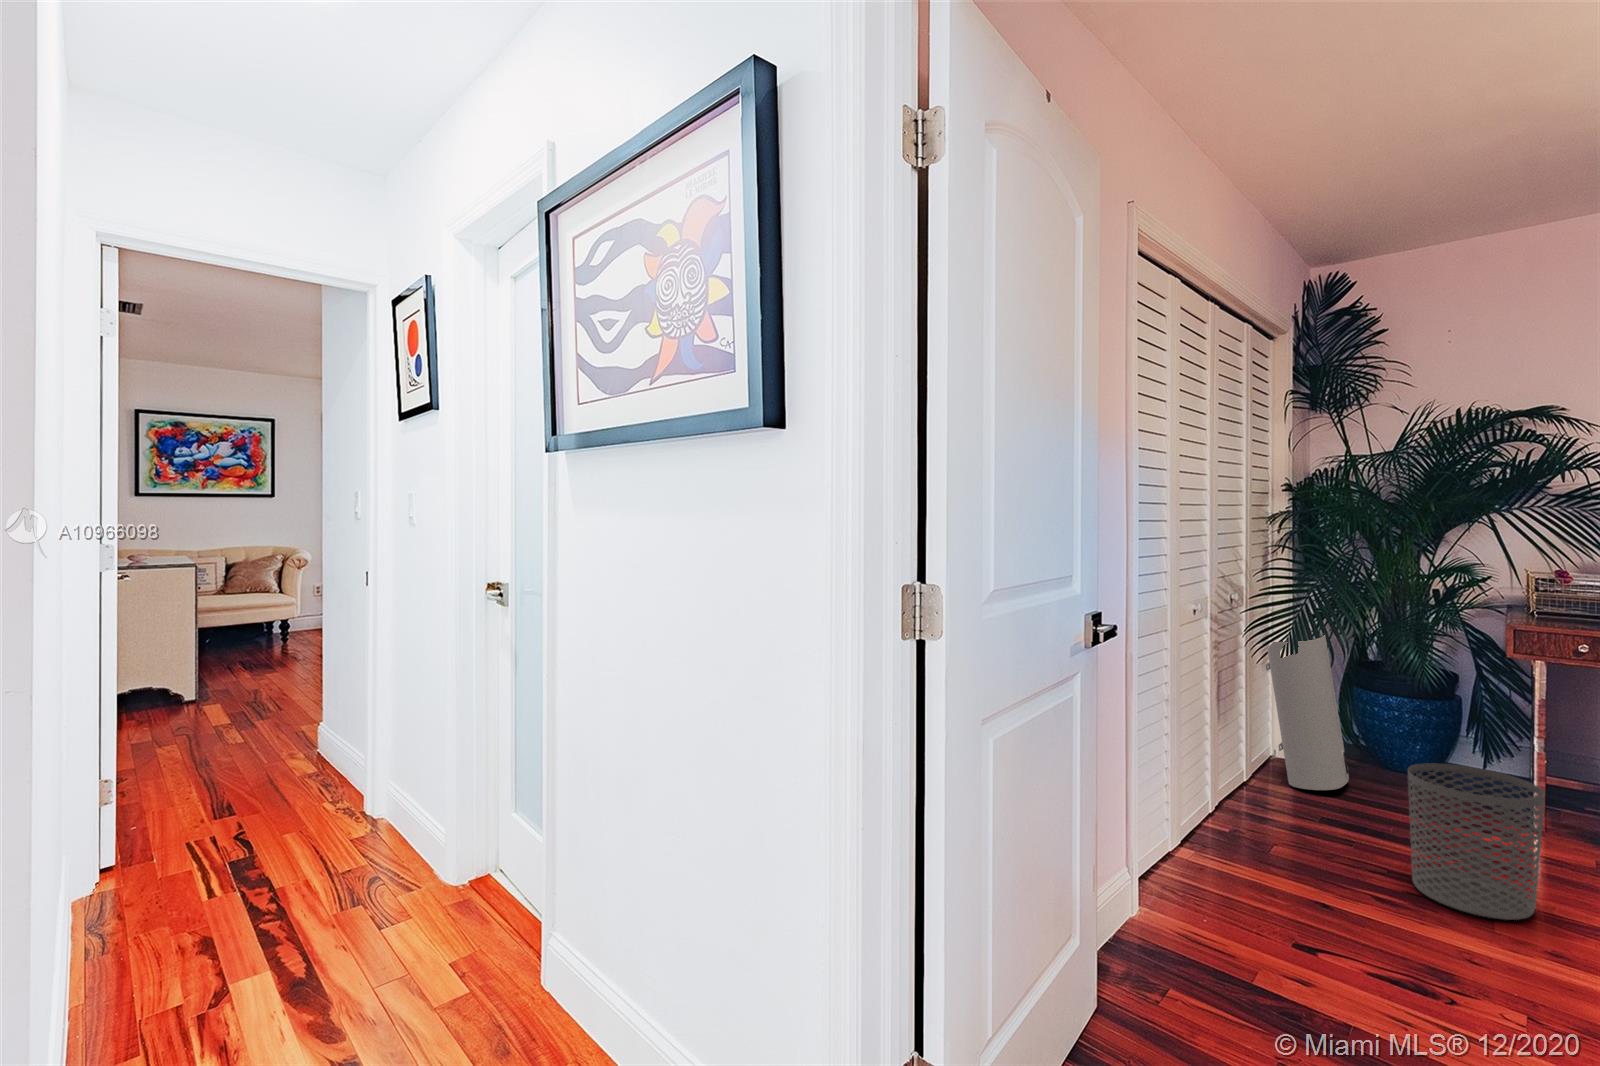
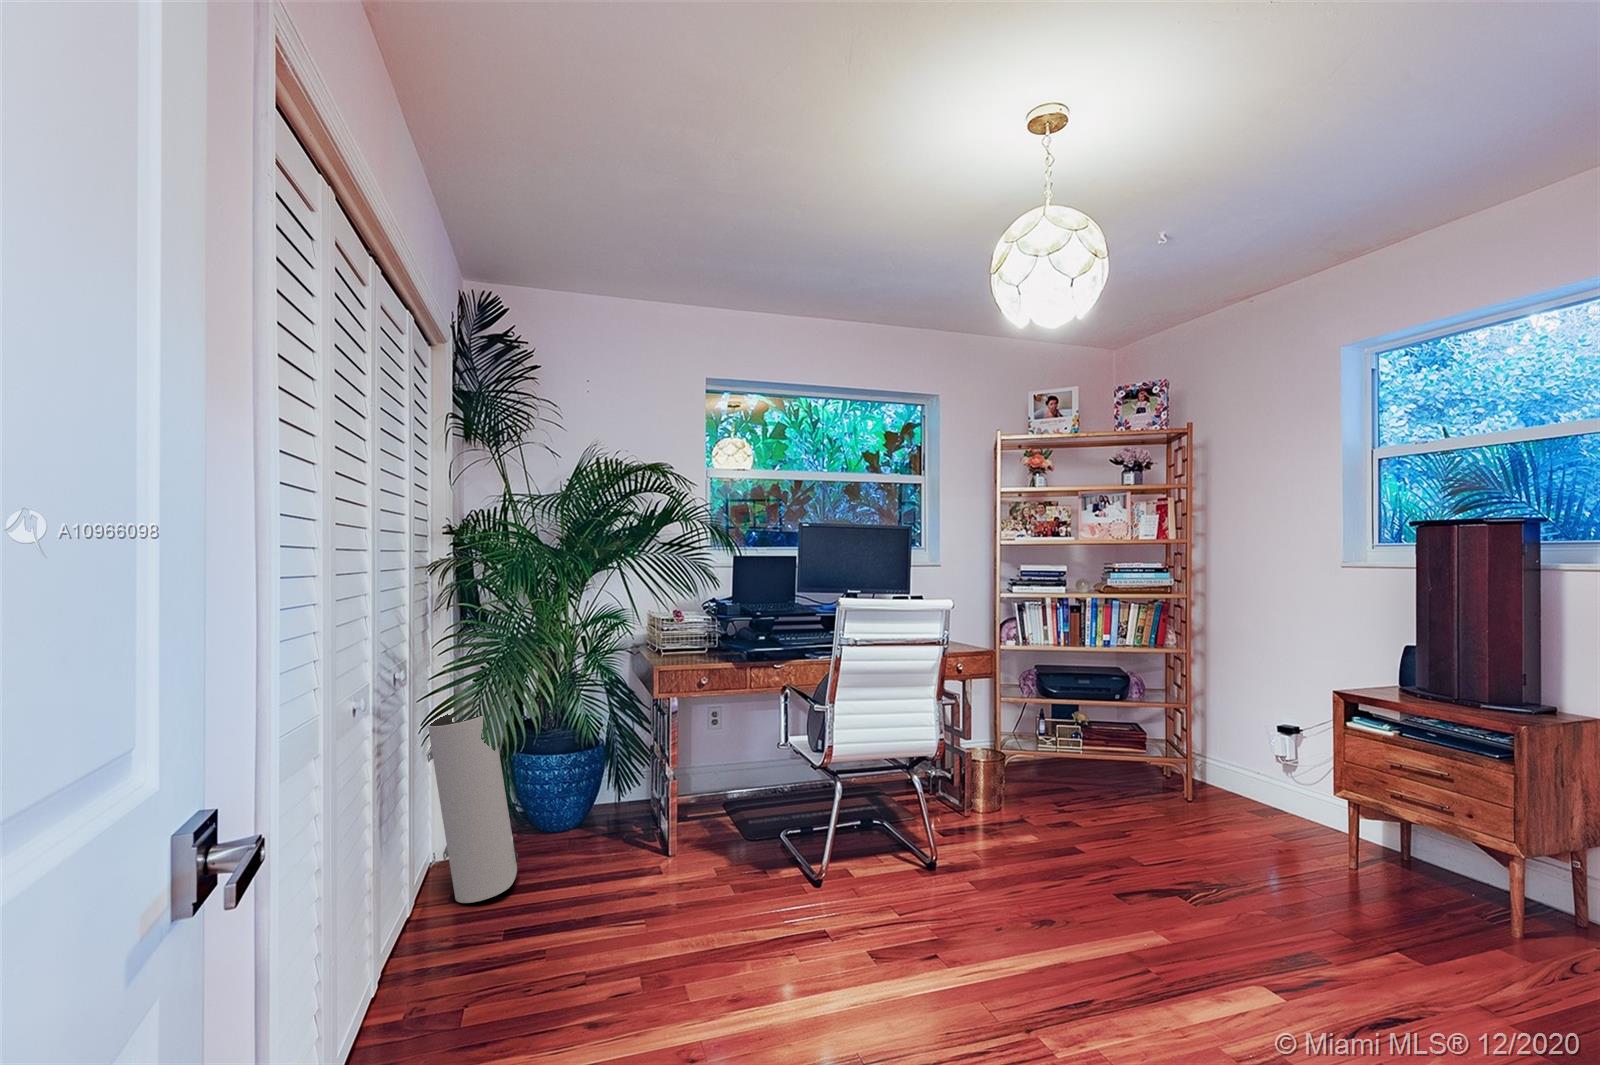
waste bin: present [1408,764,1544,920] -> none [602,838,714,1018]

